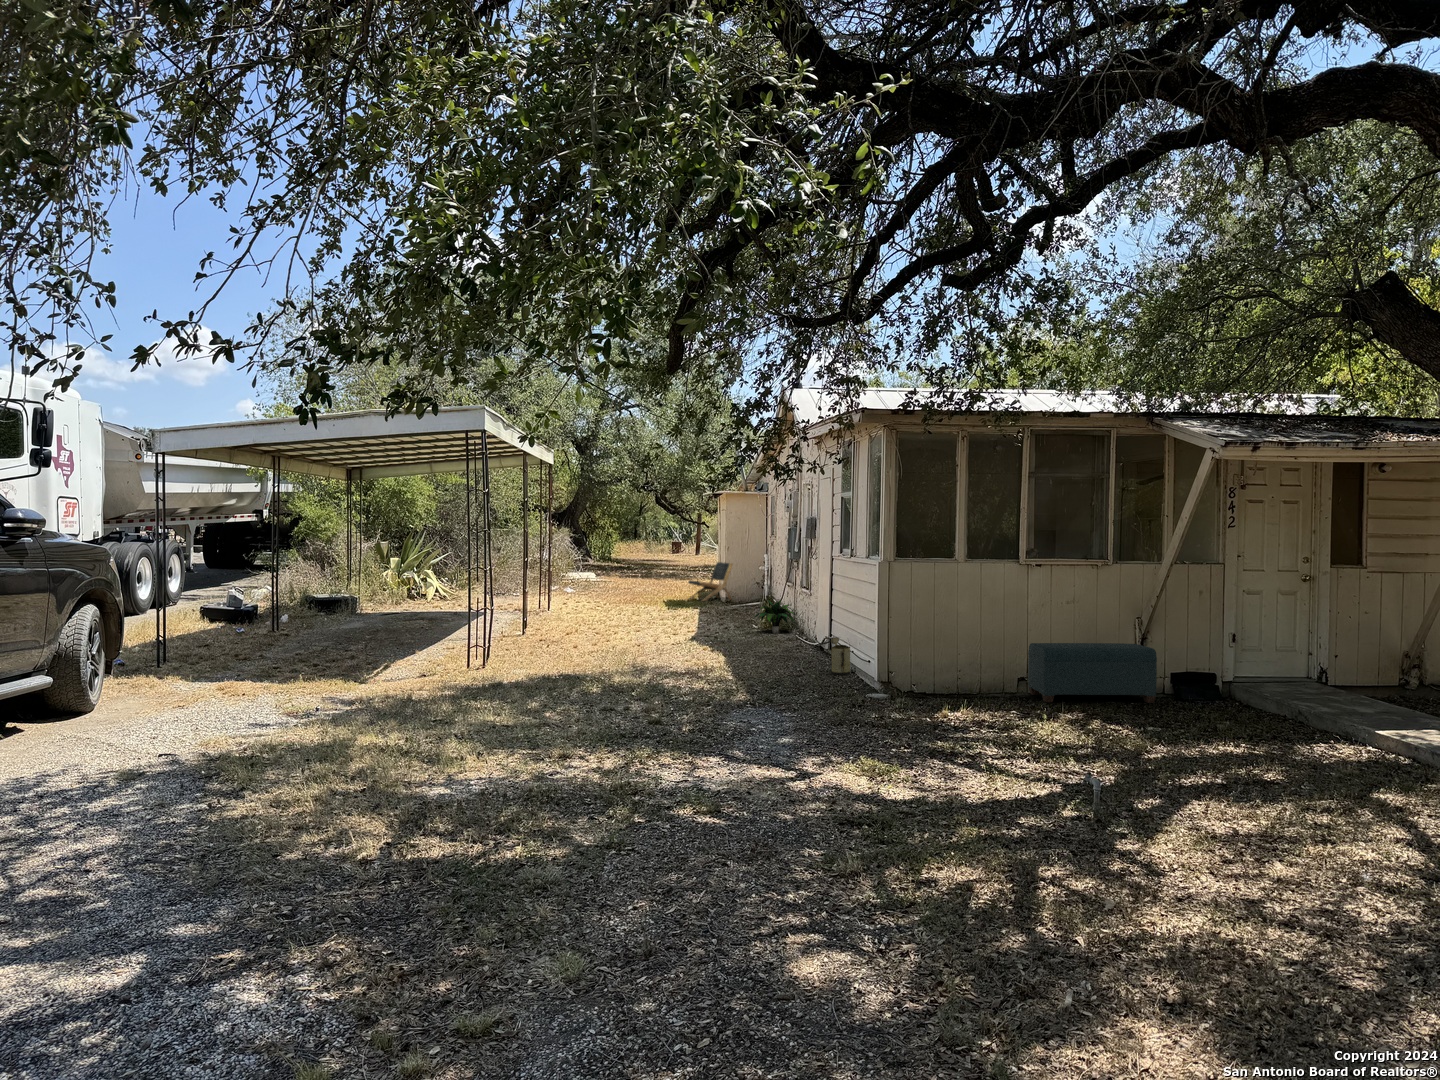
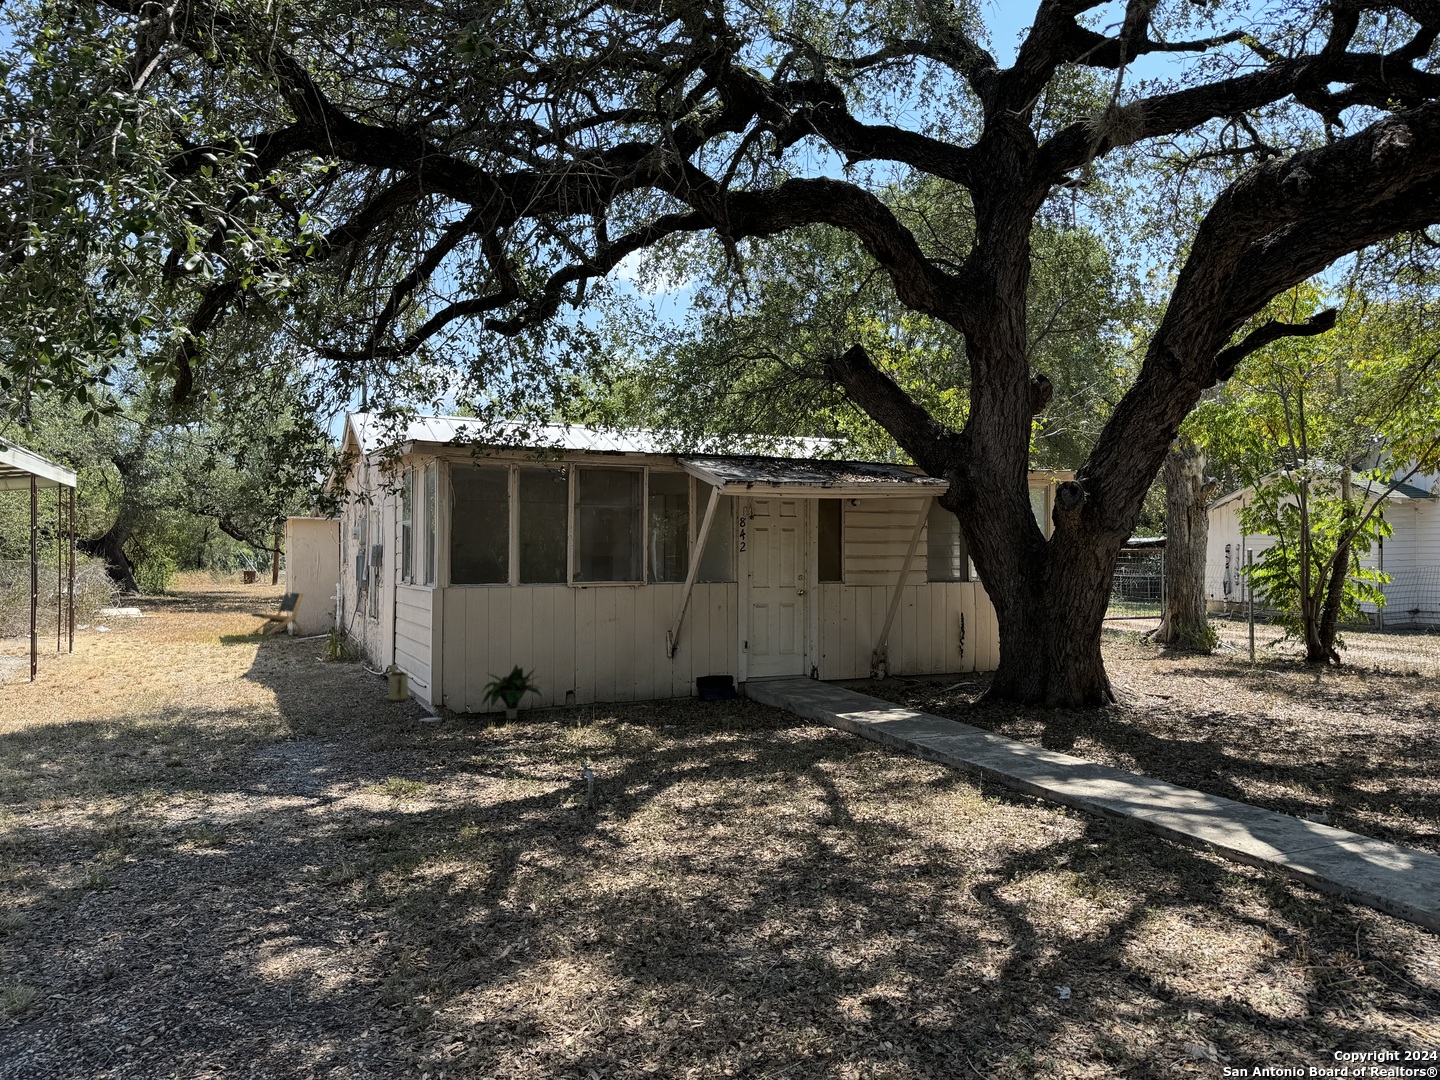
potted plant: present [754,599,796,633] -> present [482,665,542,719]
bench: present [1028,643,1157,703] -> none [572,657,679,714]

